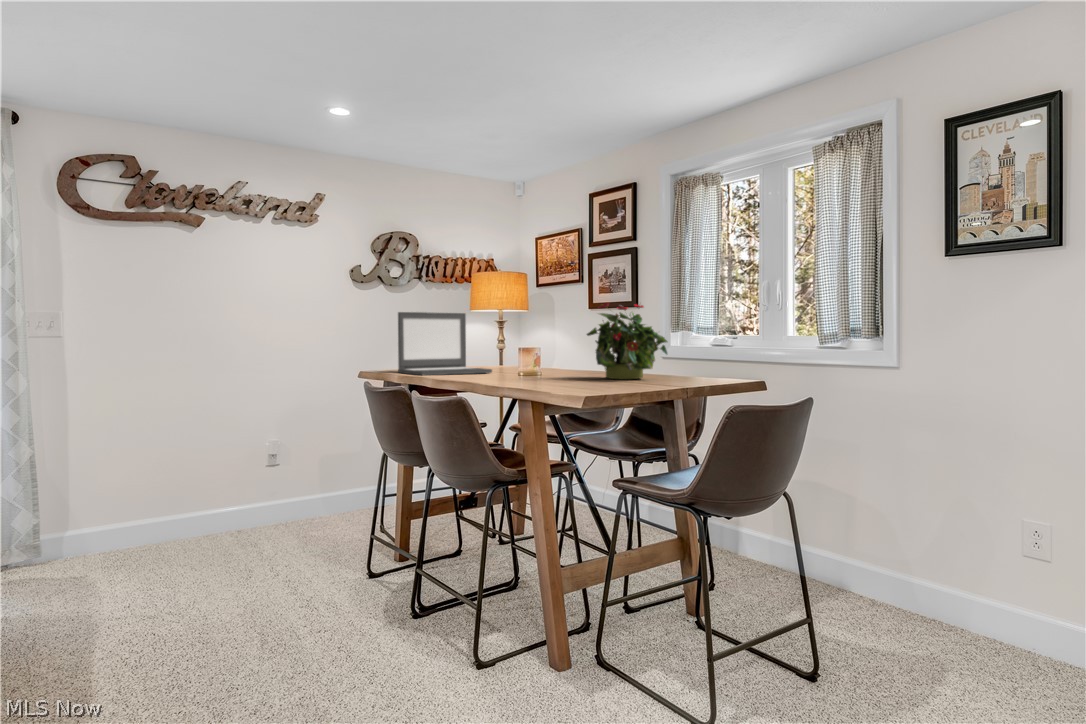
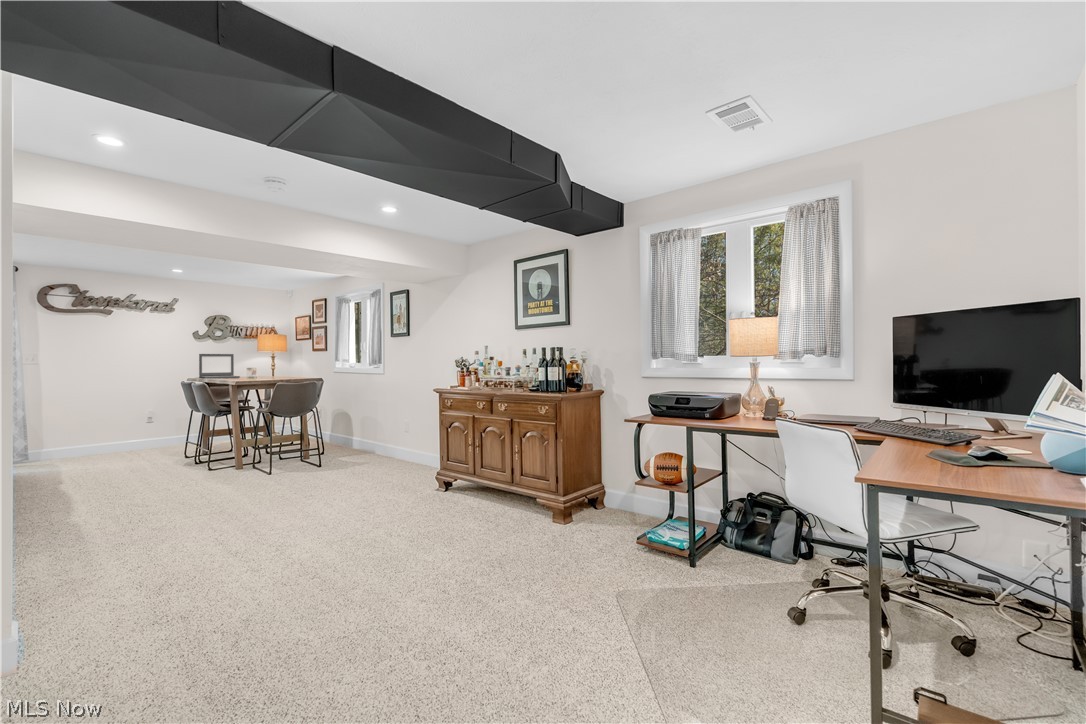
potted plant: present [587,303,667,379] -> none [265,352,297,379]

